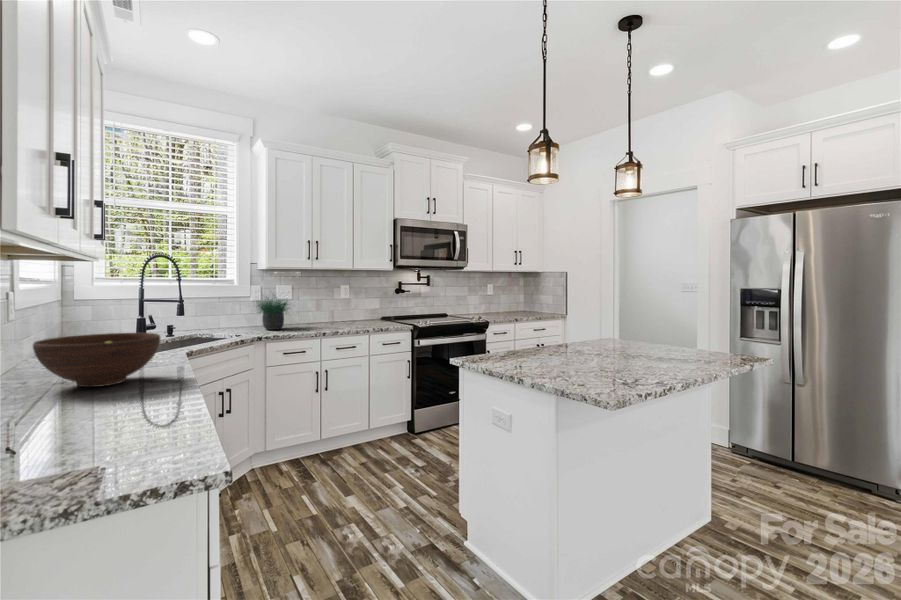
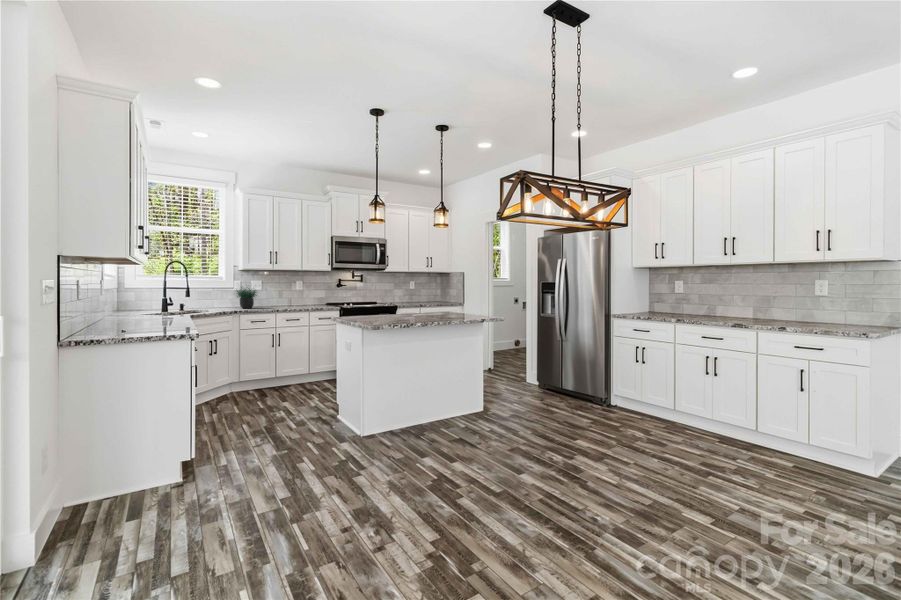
fruit bowl: present [33,333,160,387] -> none [122,299,176,320]

